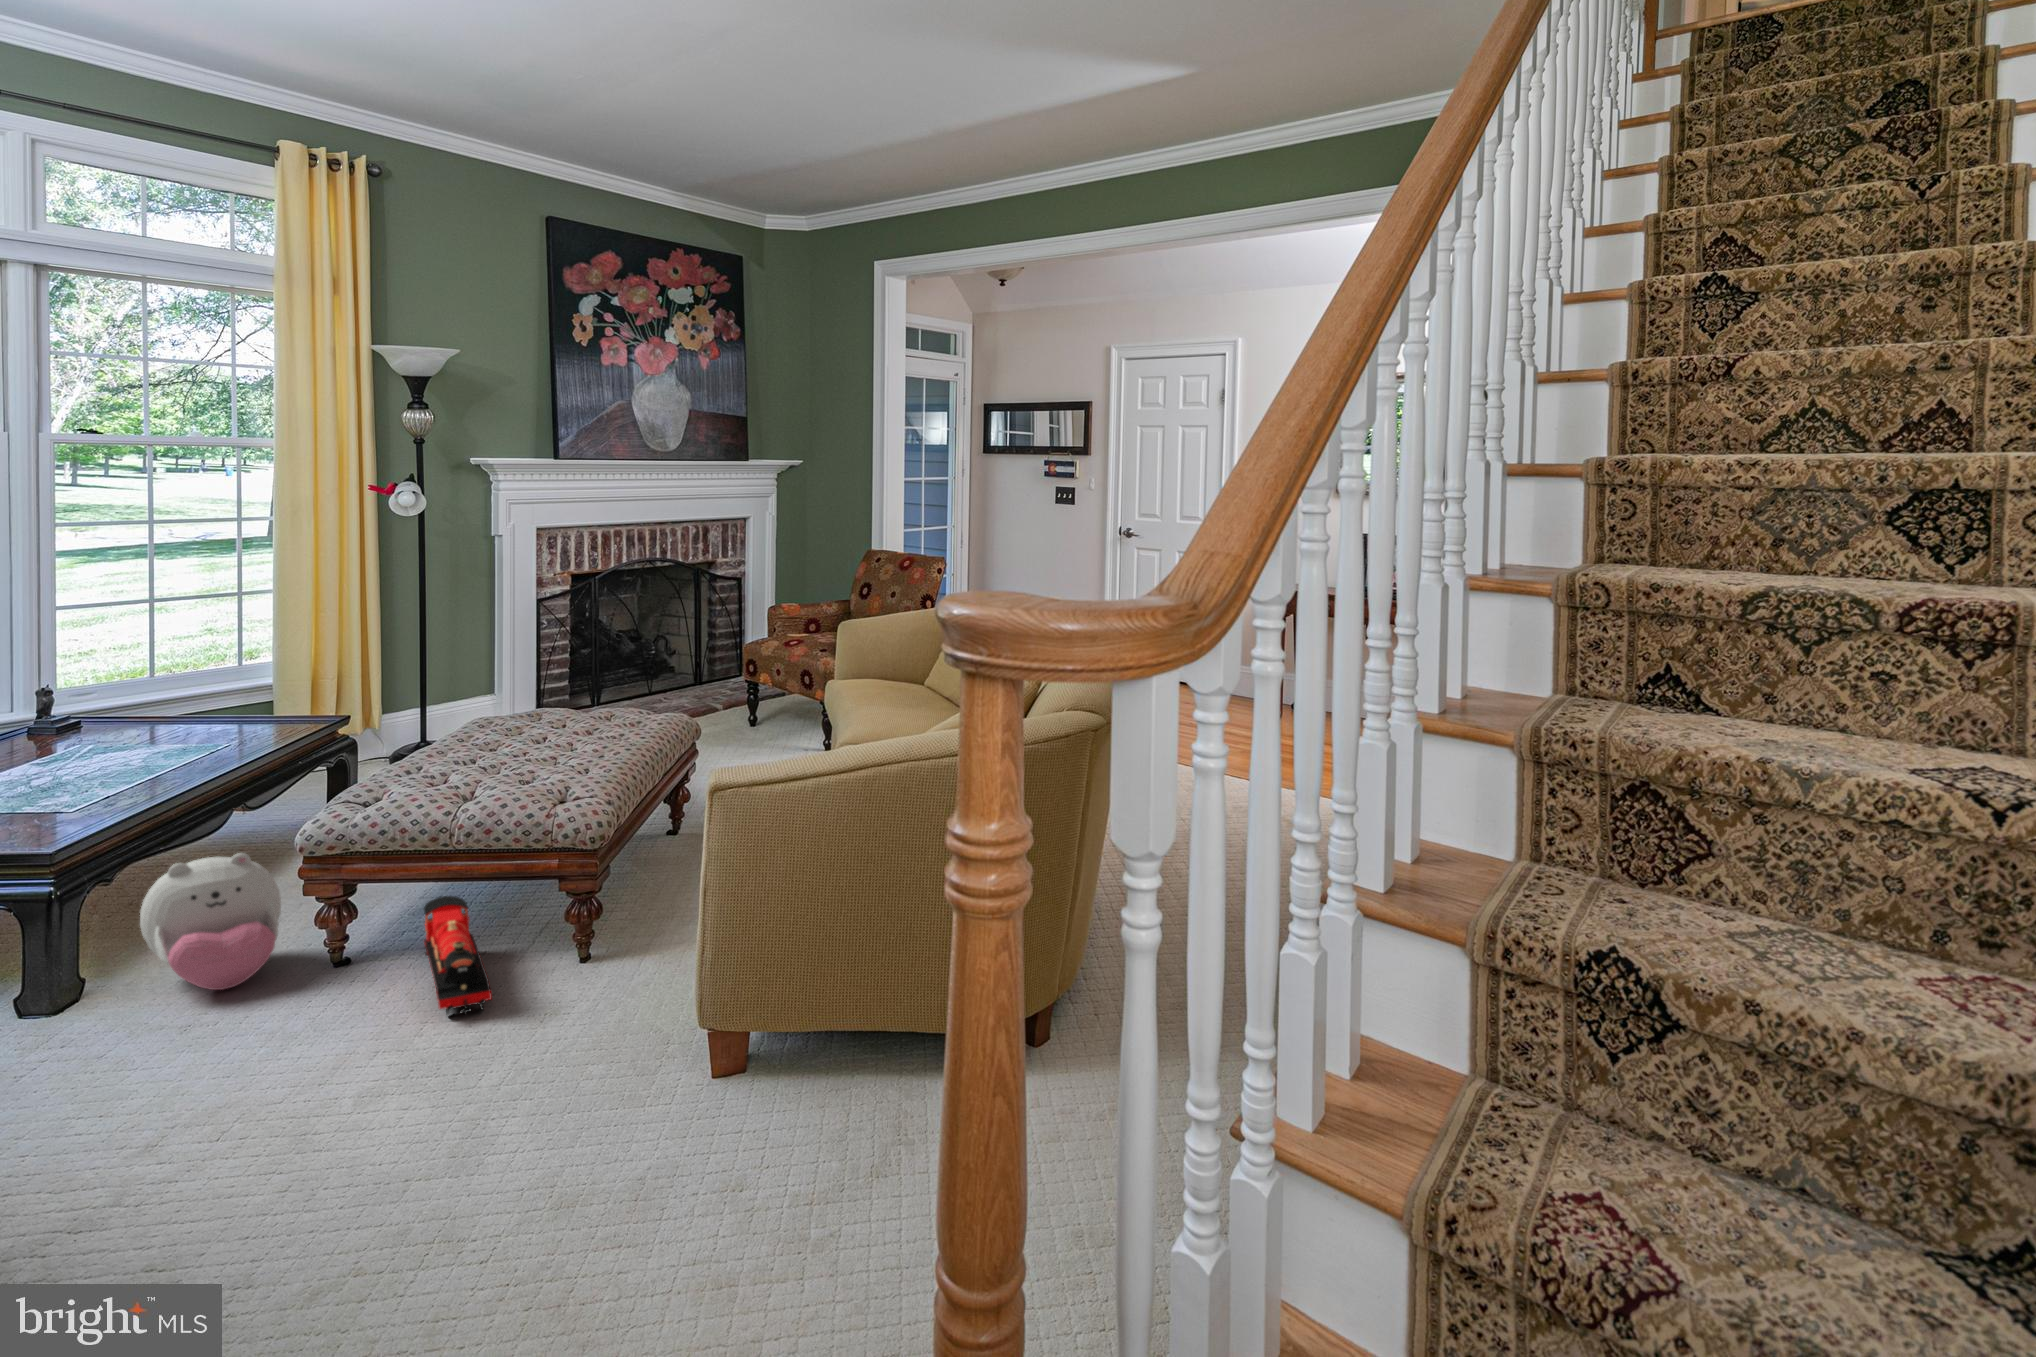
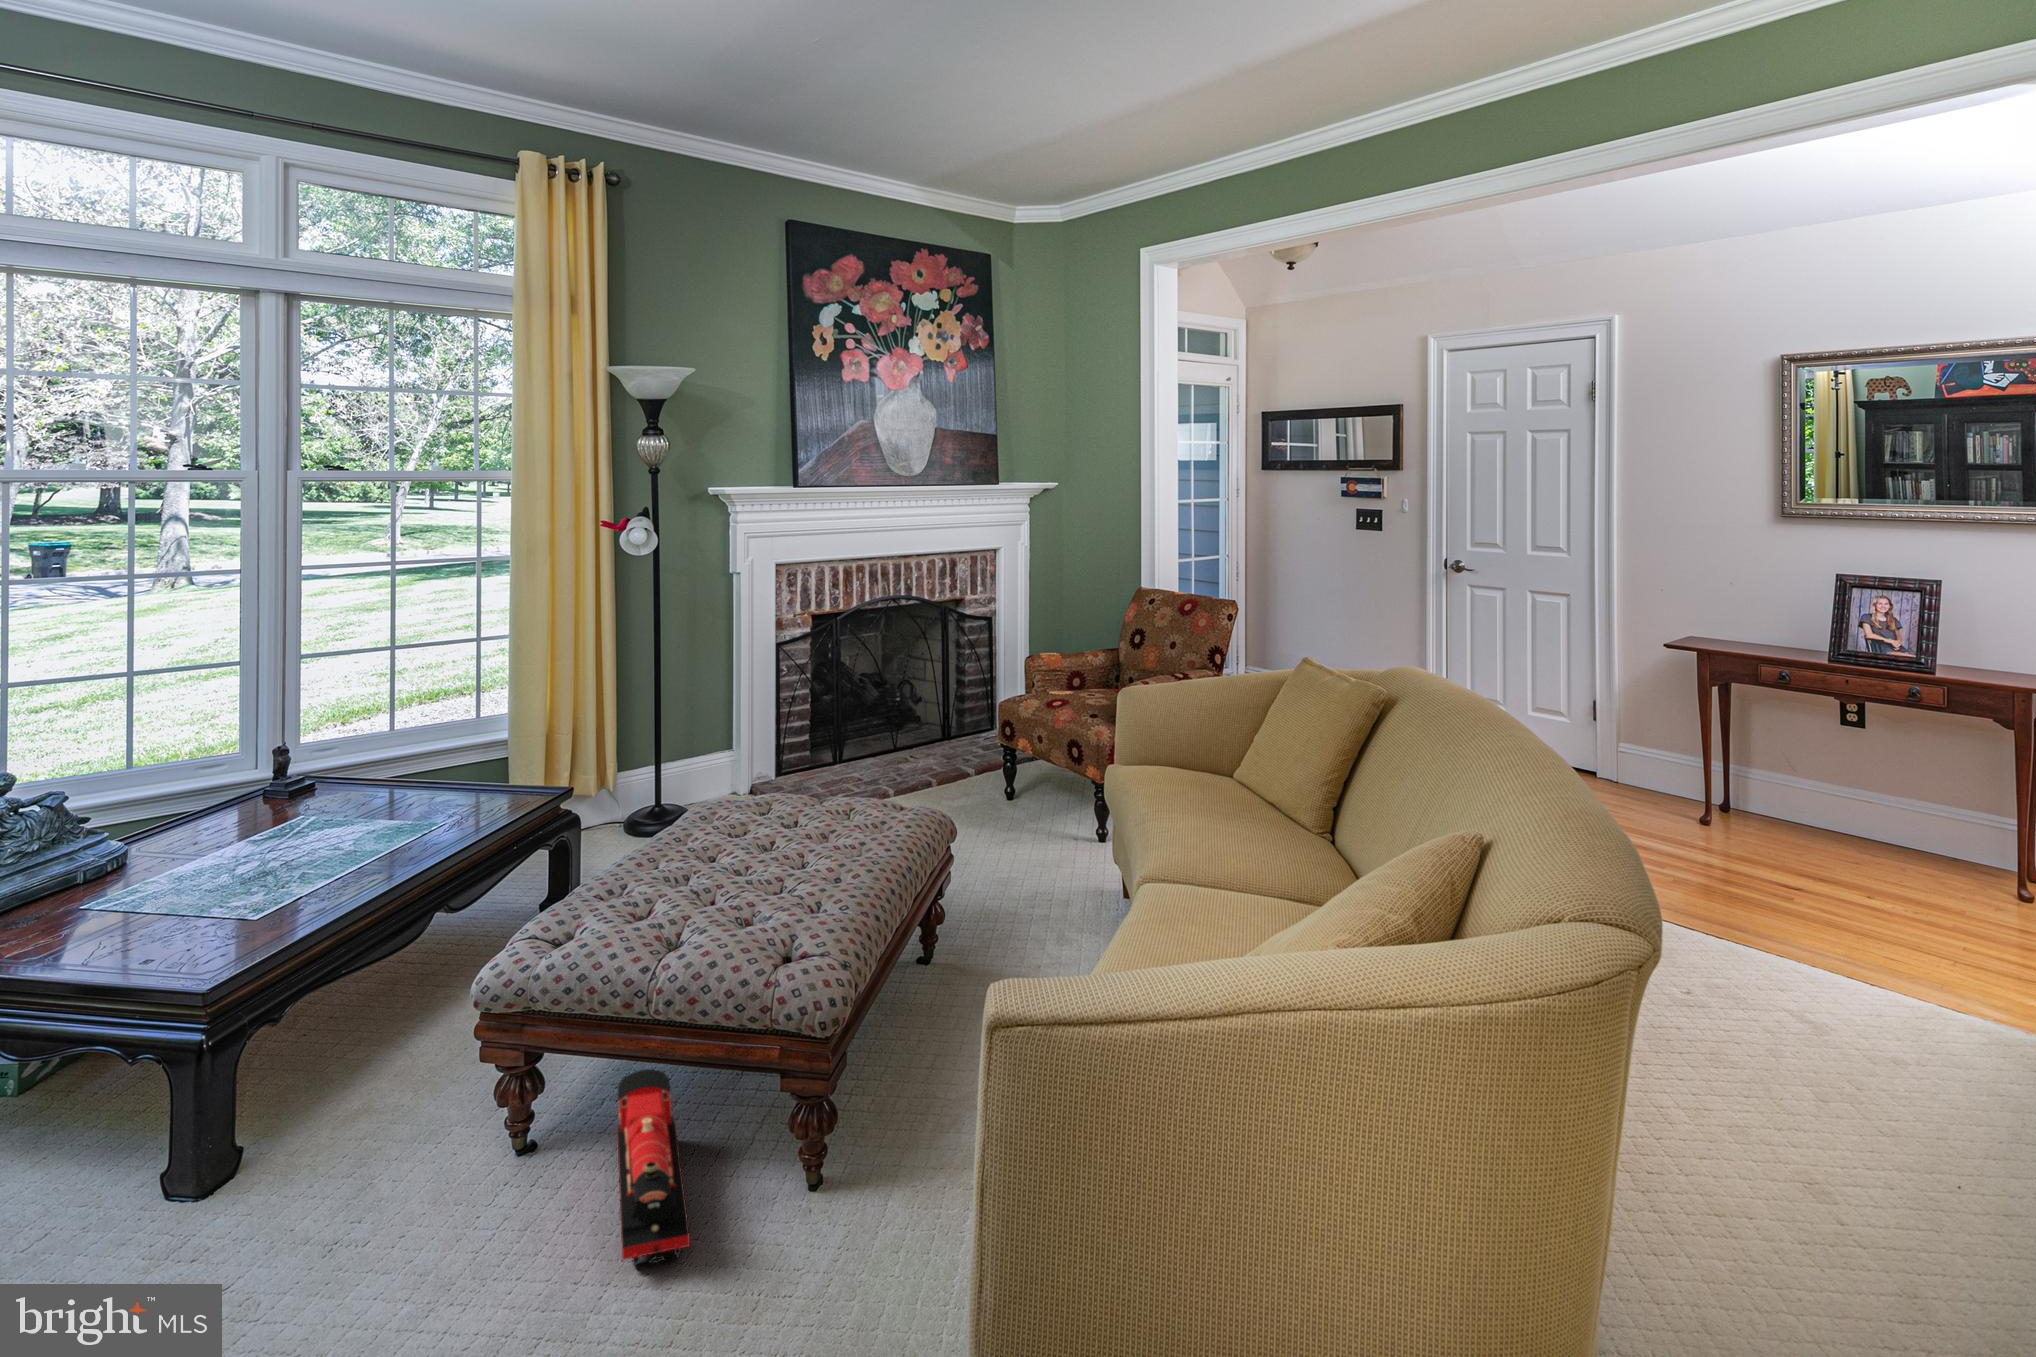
plush toy: present [140,853,281,990] -> none [290,1010,455,1187]

